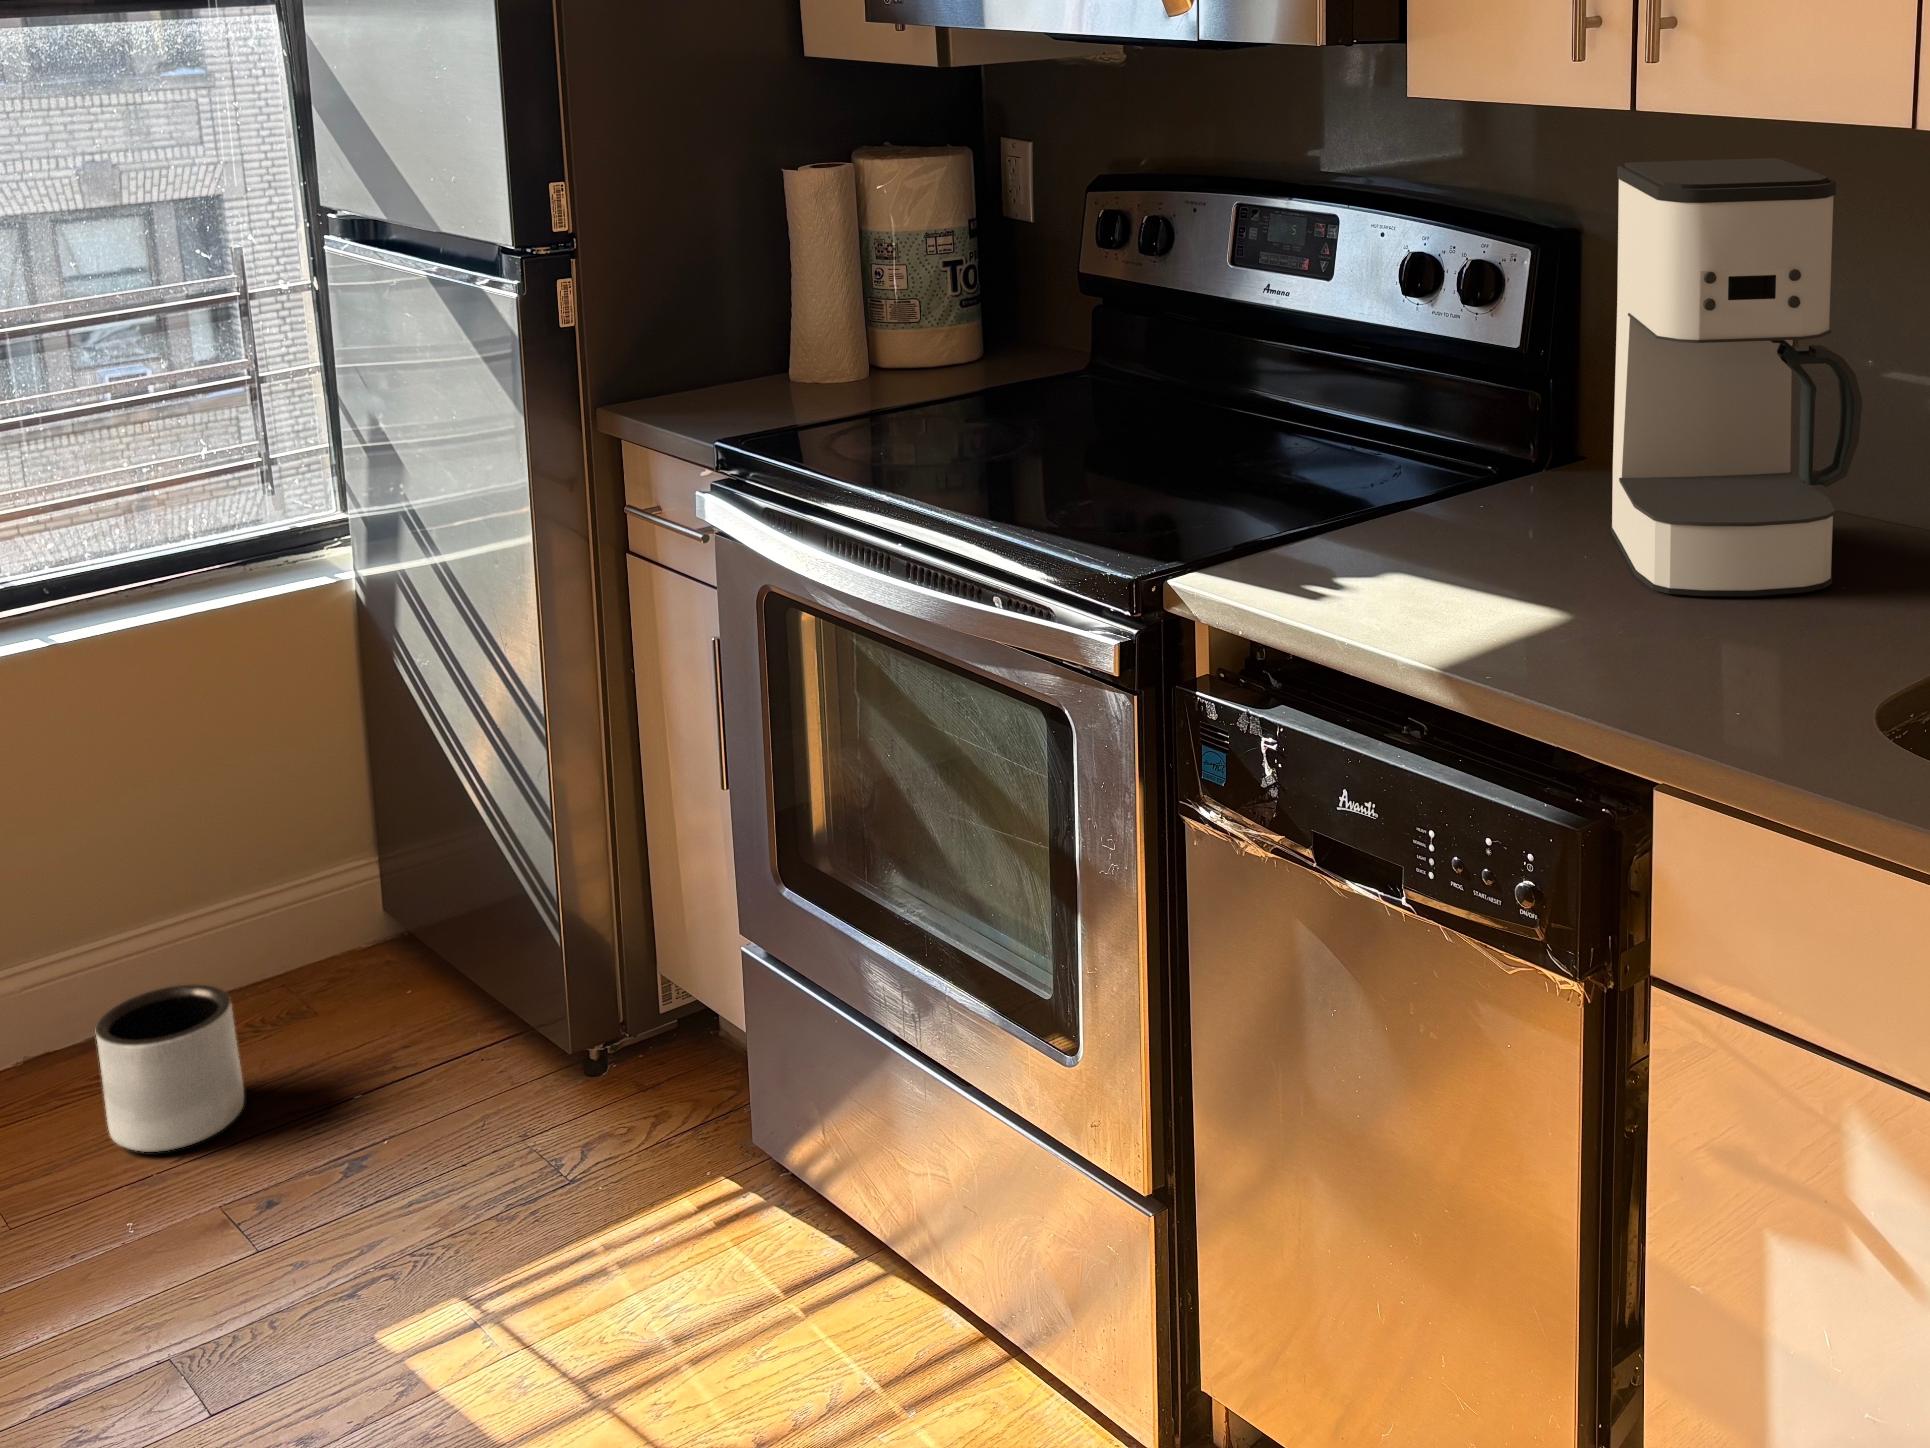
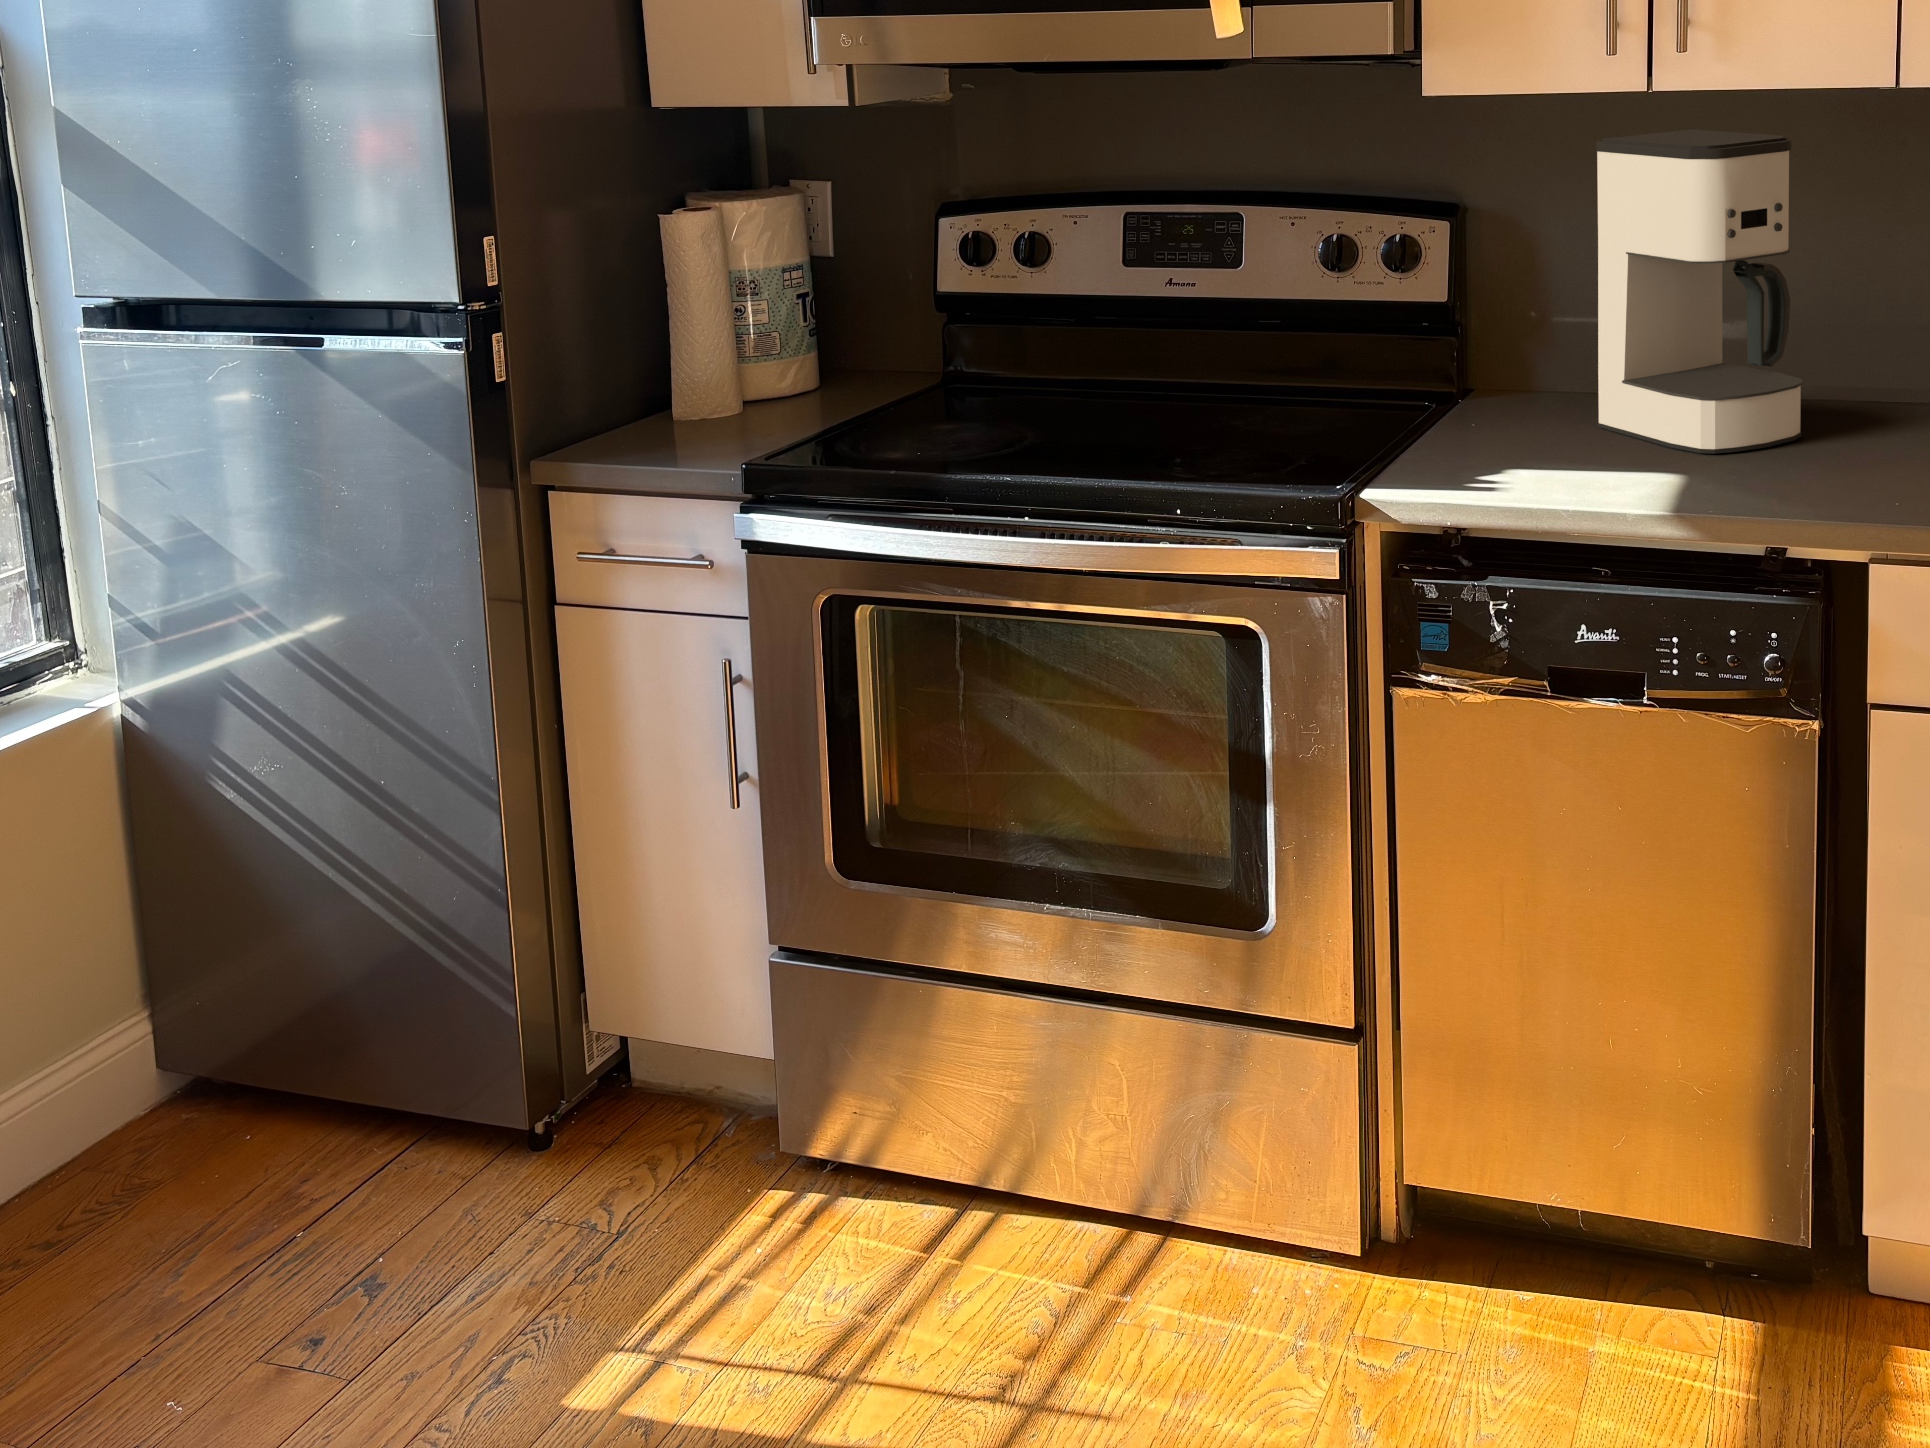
planter: present [96,985,244,1152] -> none [22,1157,188,1349]

